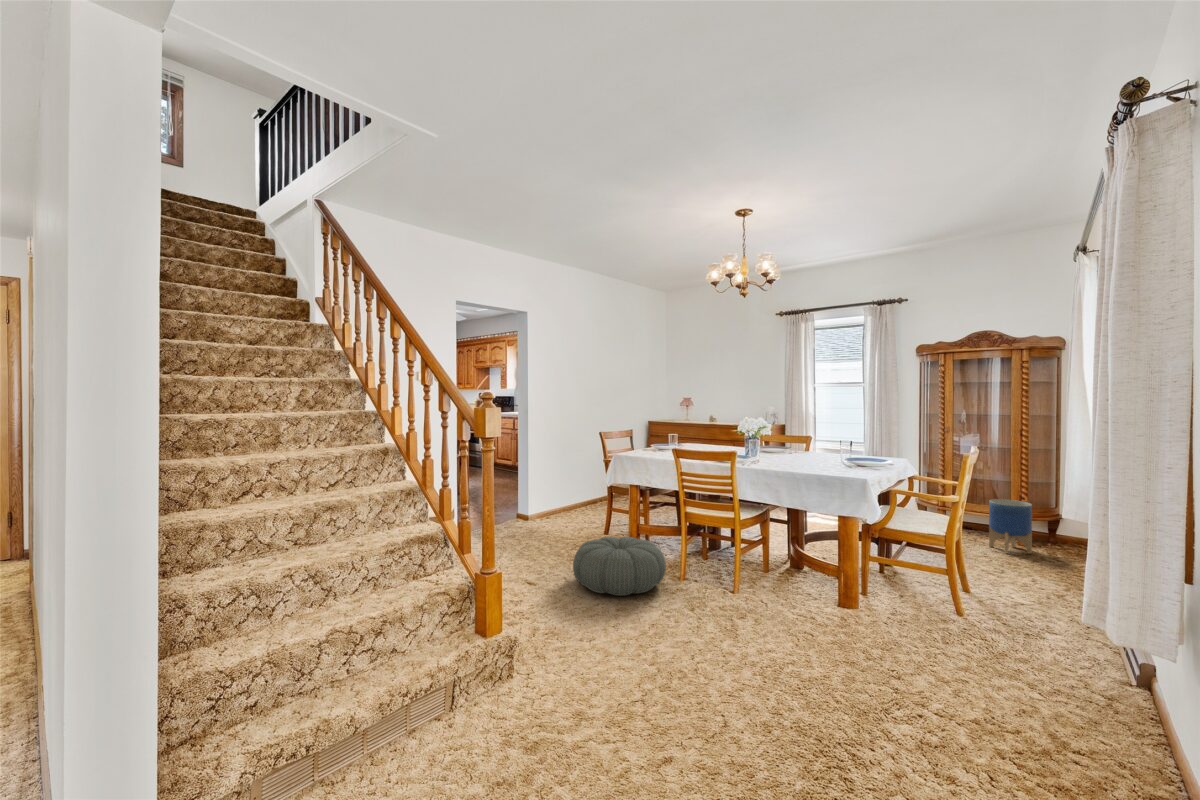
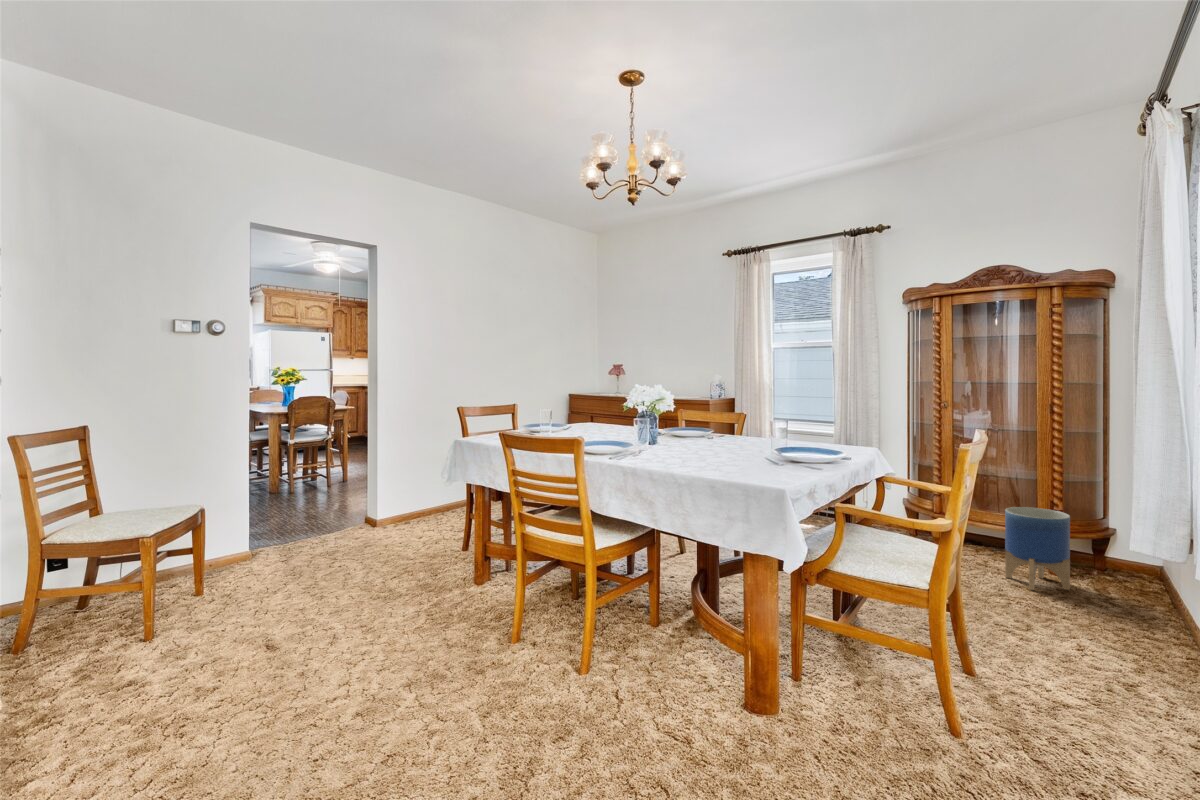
pouf: present [573,537,666,596] -> none [321,581,480,692]

